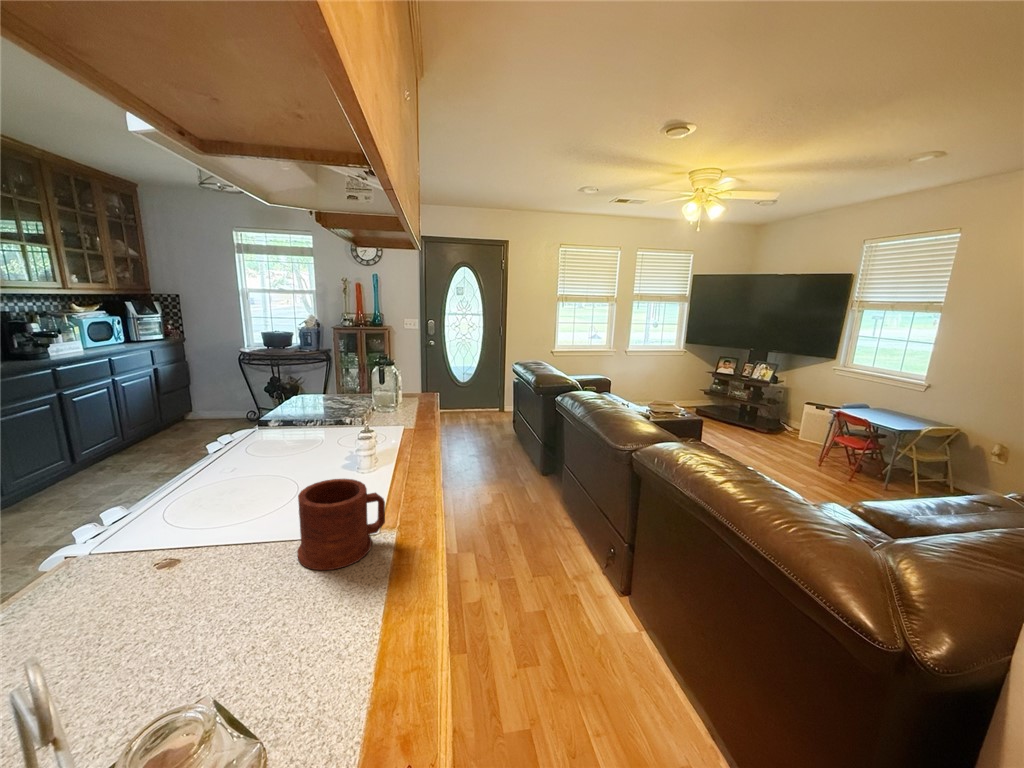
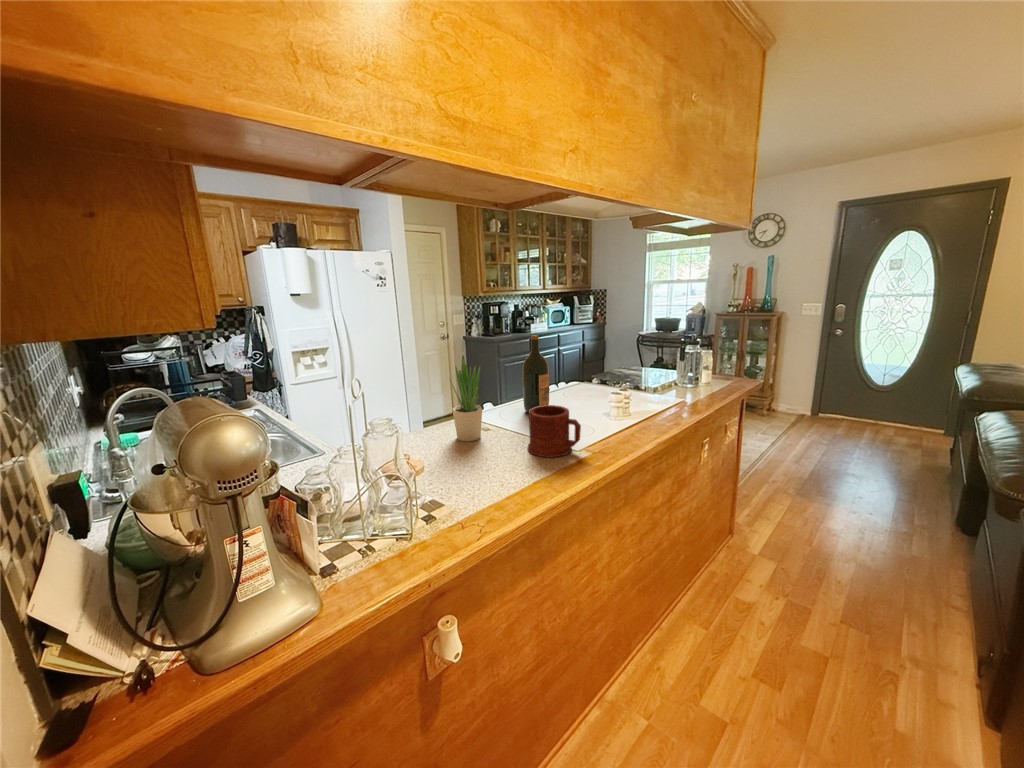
wine bottle: none [204,372,260,500] -> present [522,335,549,413]
potted plant: none [81,429,180,610] -> present [450,356,482,441]

